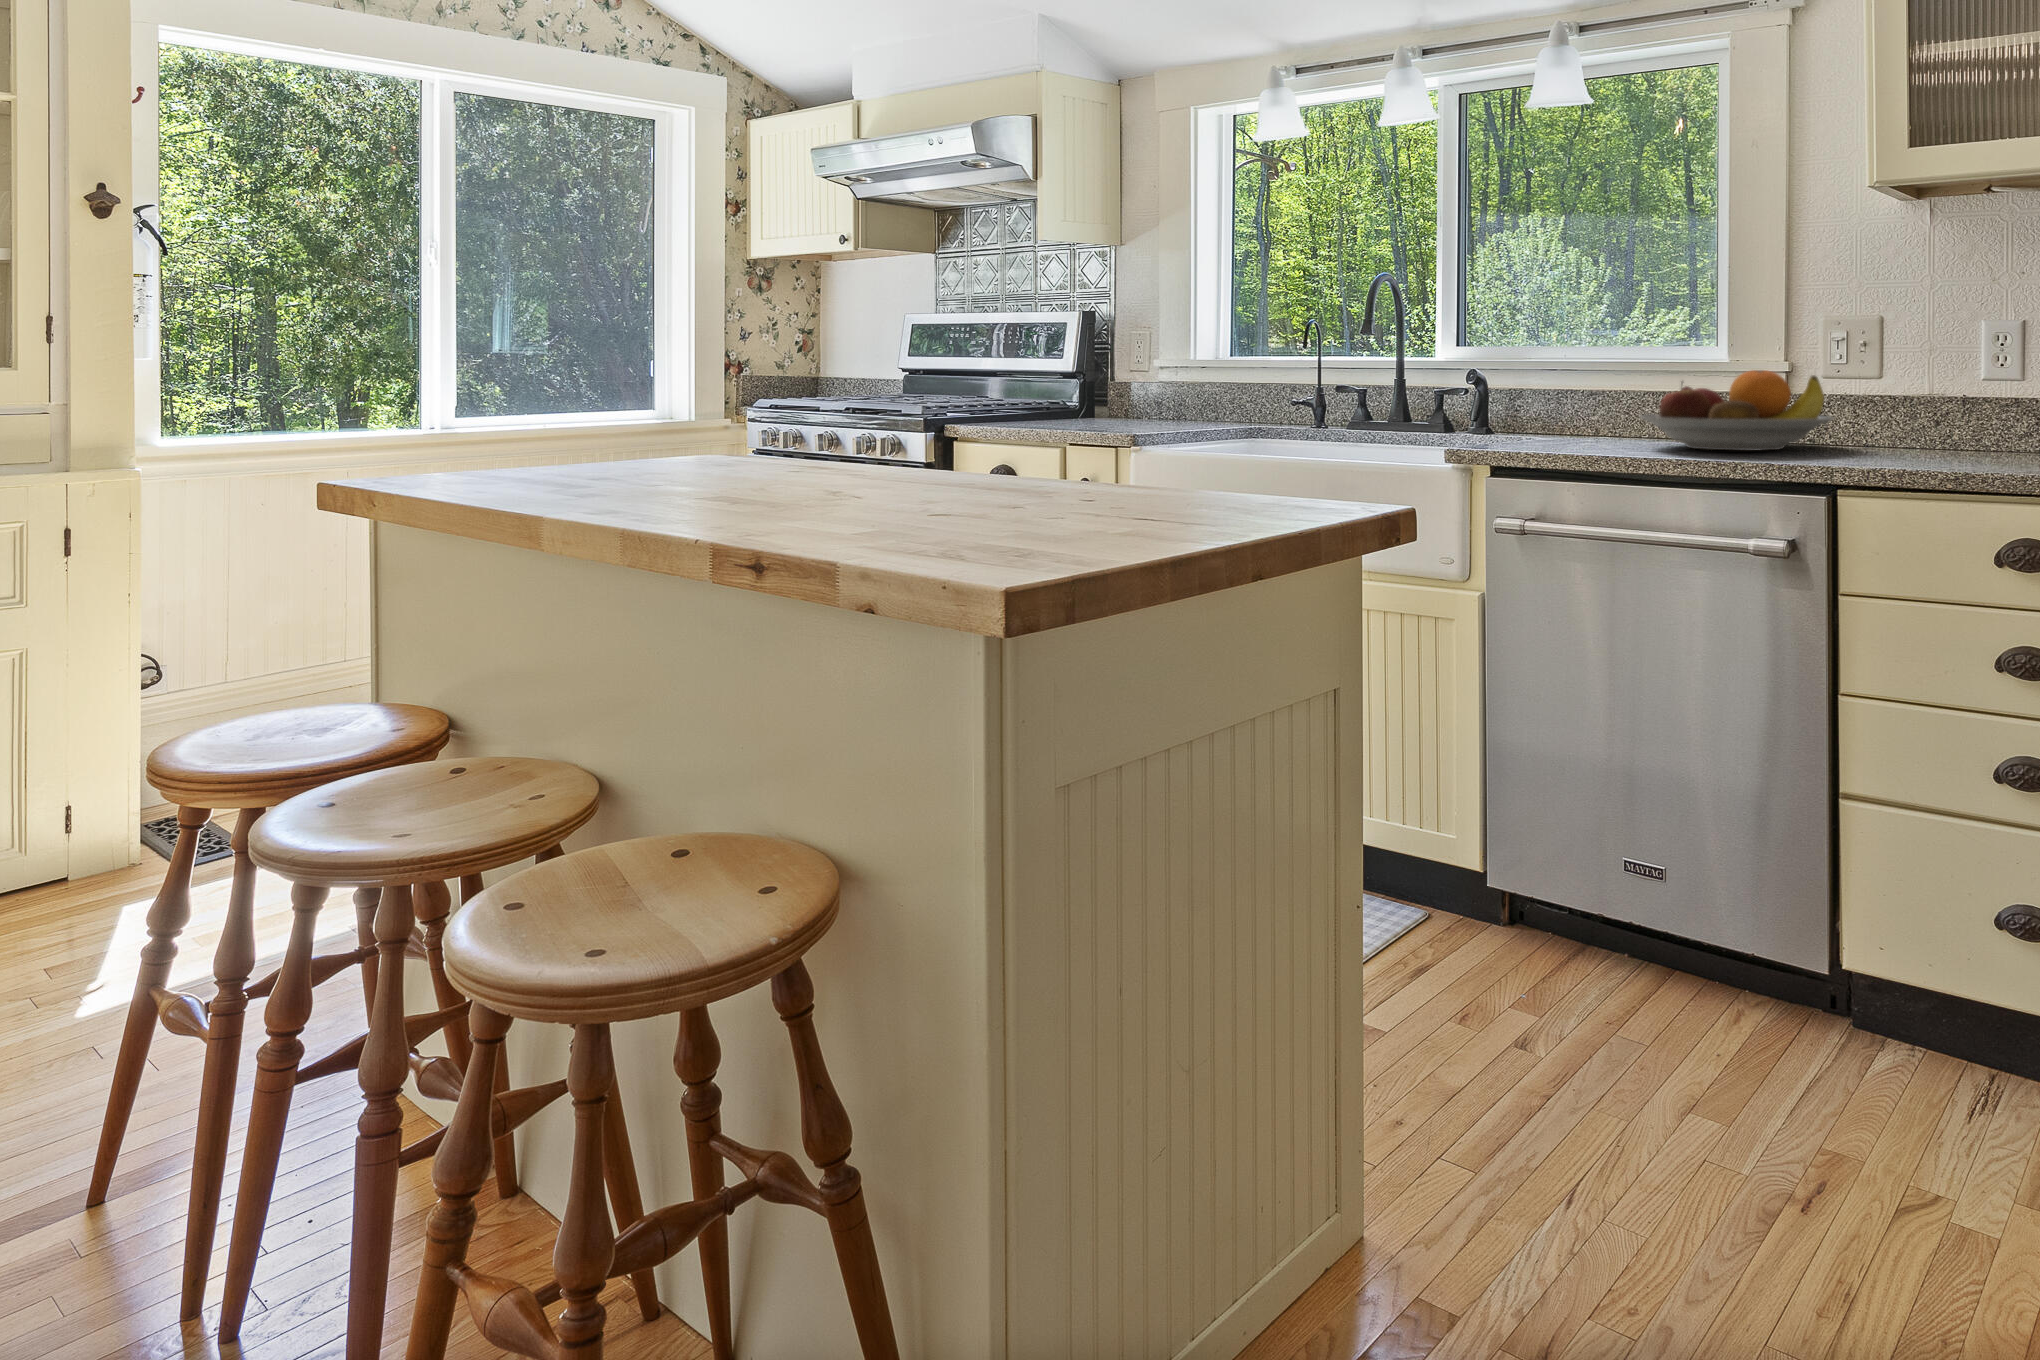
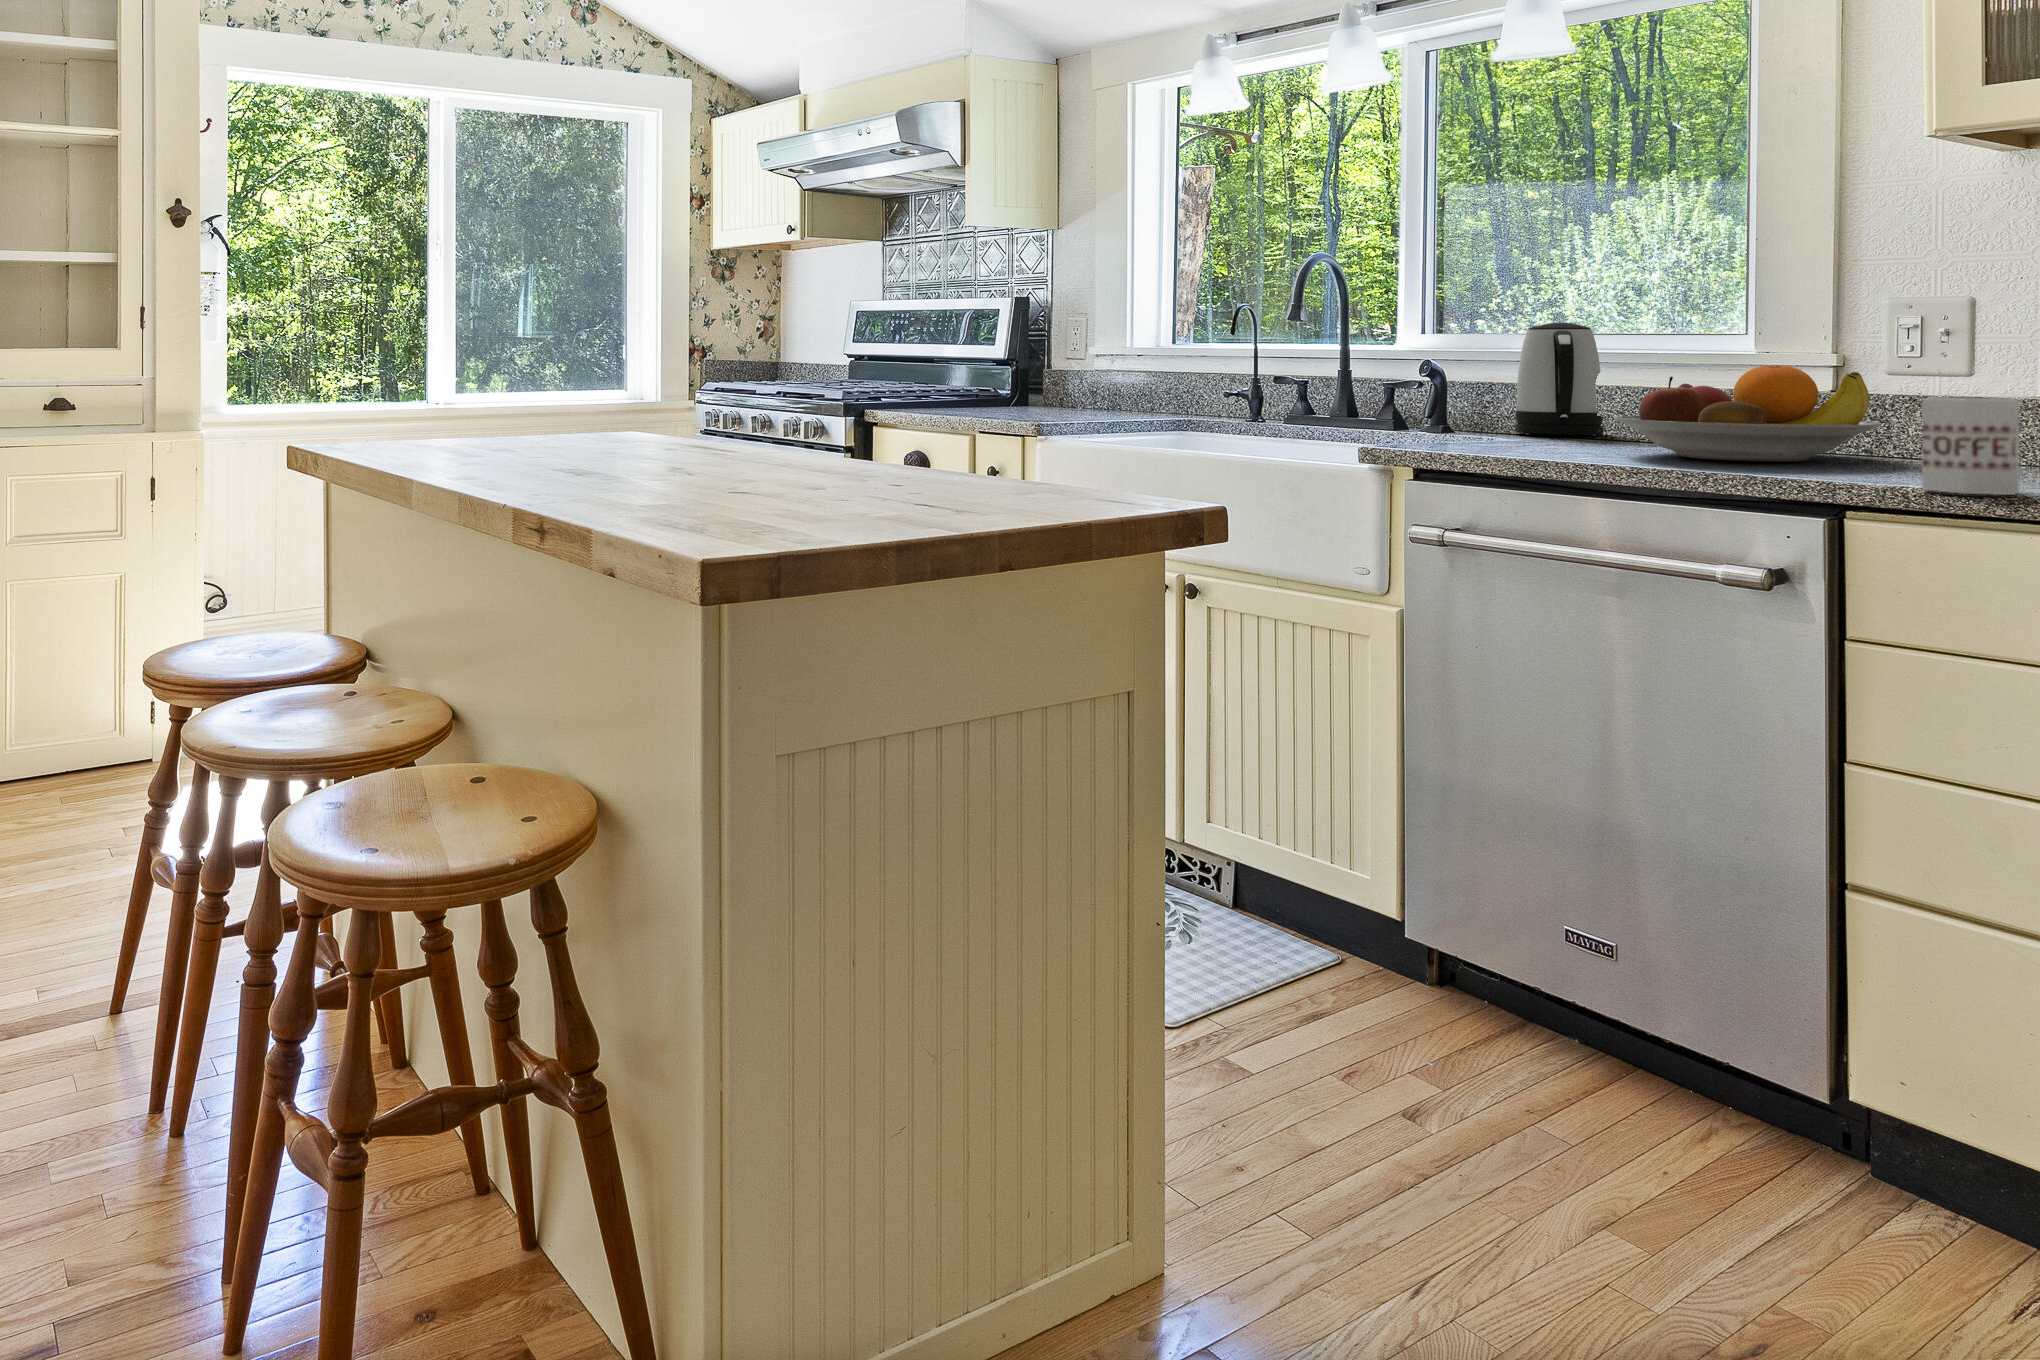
kettle: none [1540,335,1609,432] -> present [1515,323,1603,436]
mug: none [1893,395,1957,472] -> present [1922,397,2019,495]

